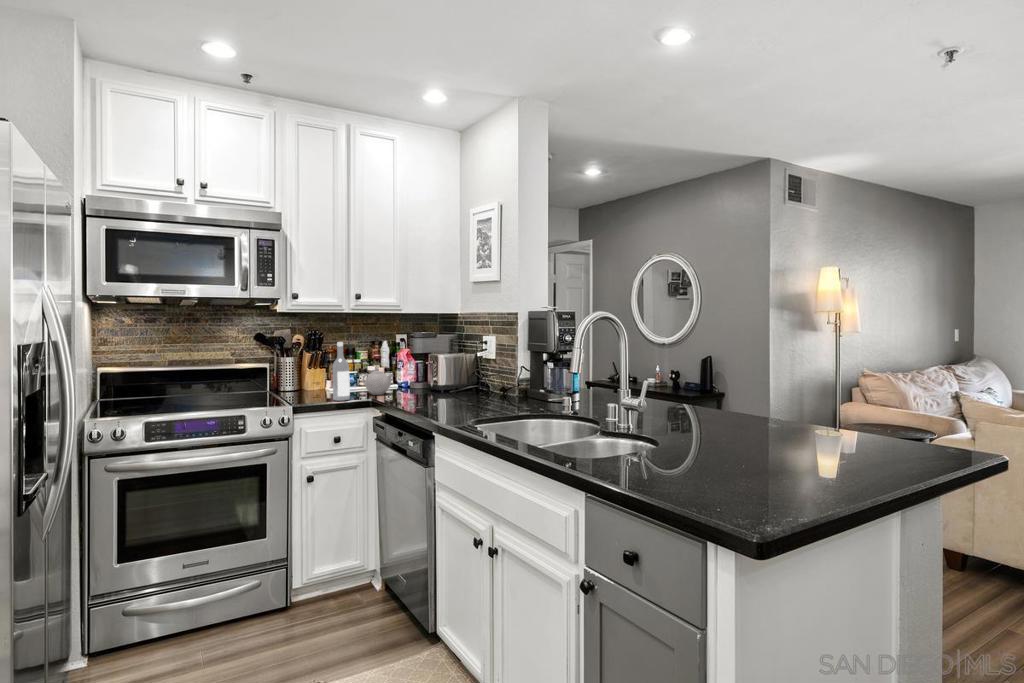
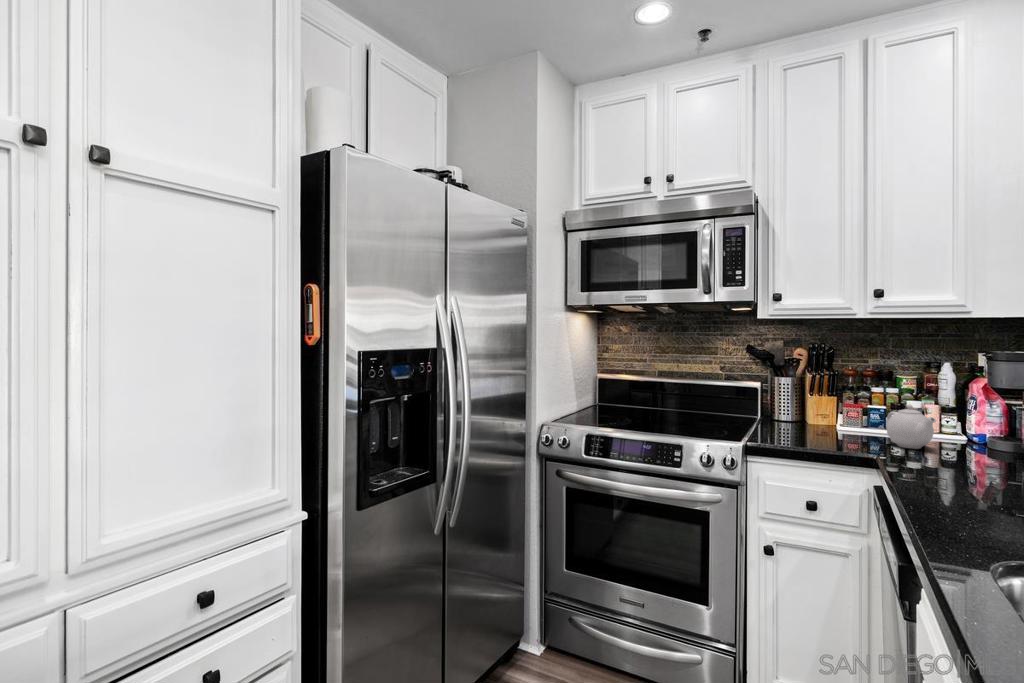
wine bottle: present [332,342,350,401] -> none [818,361,845,448]

